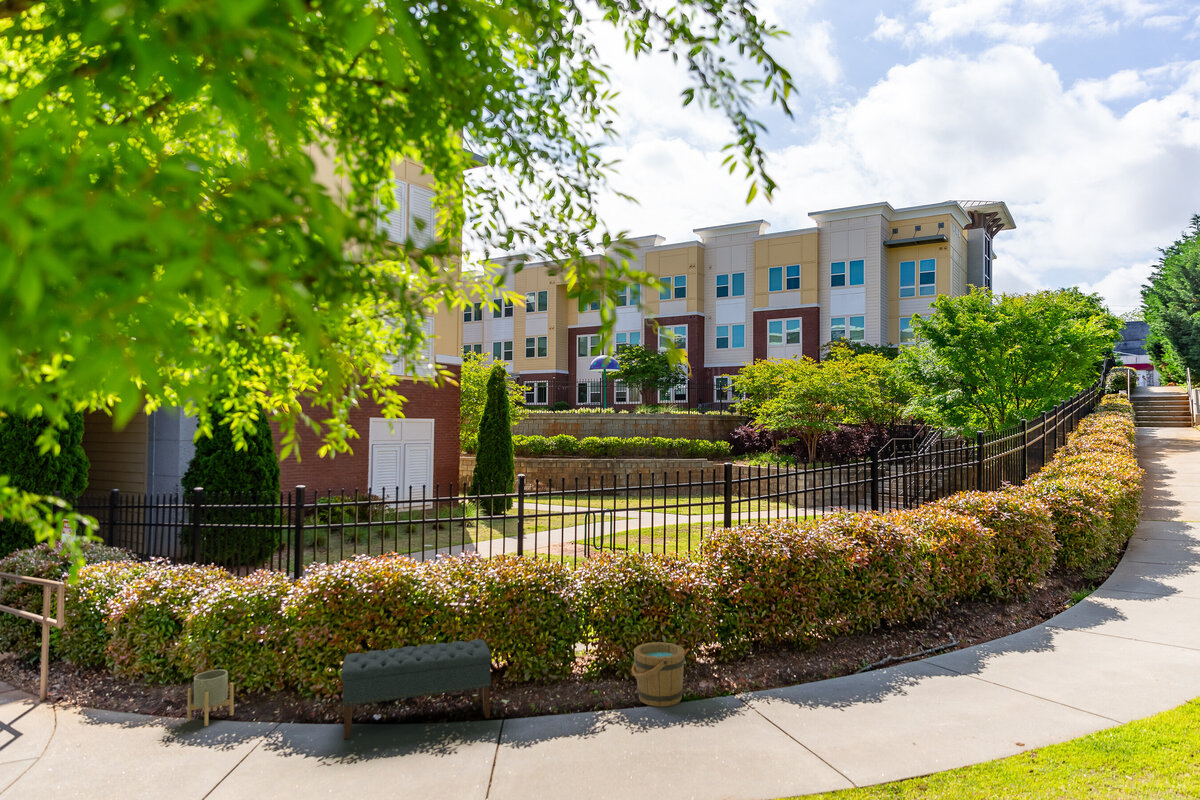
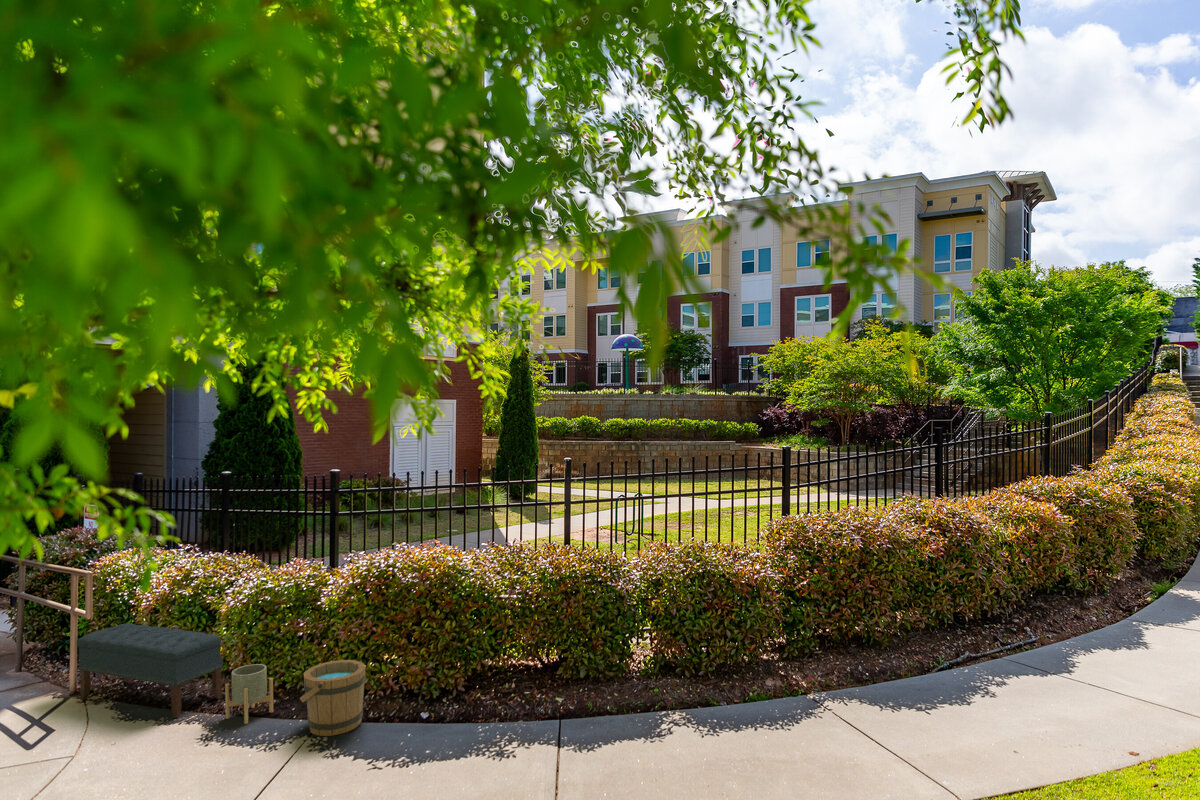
bench: present [341,639,492,739] -> present [77,623,223,718]
bucket: present [631,642,685,707] -> present [300,659,366,736]

